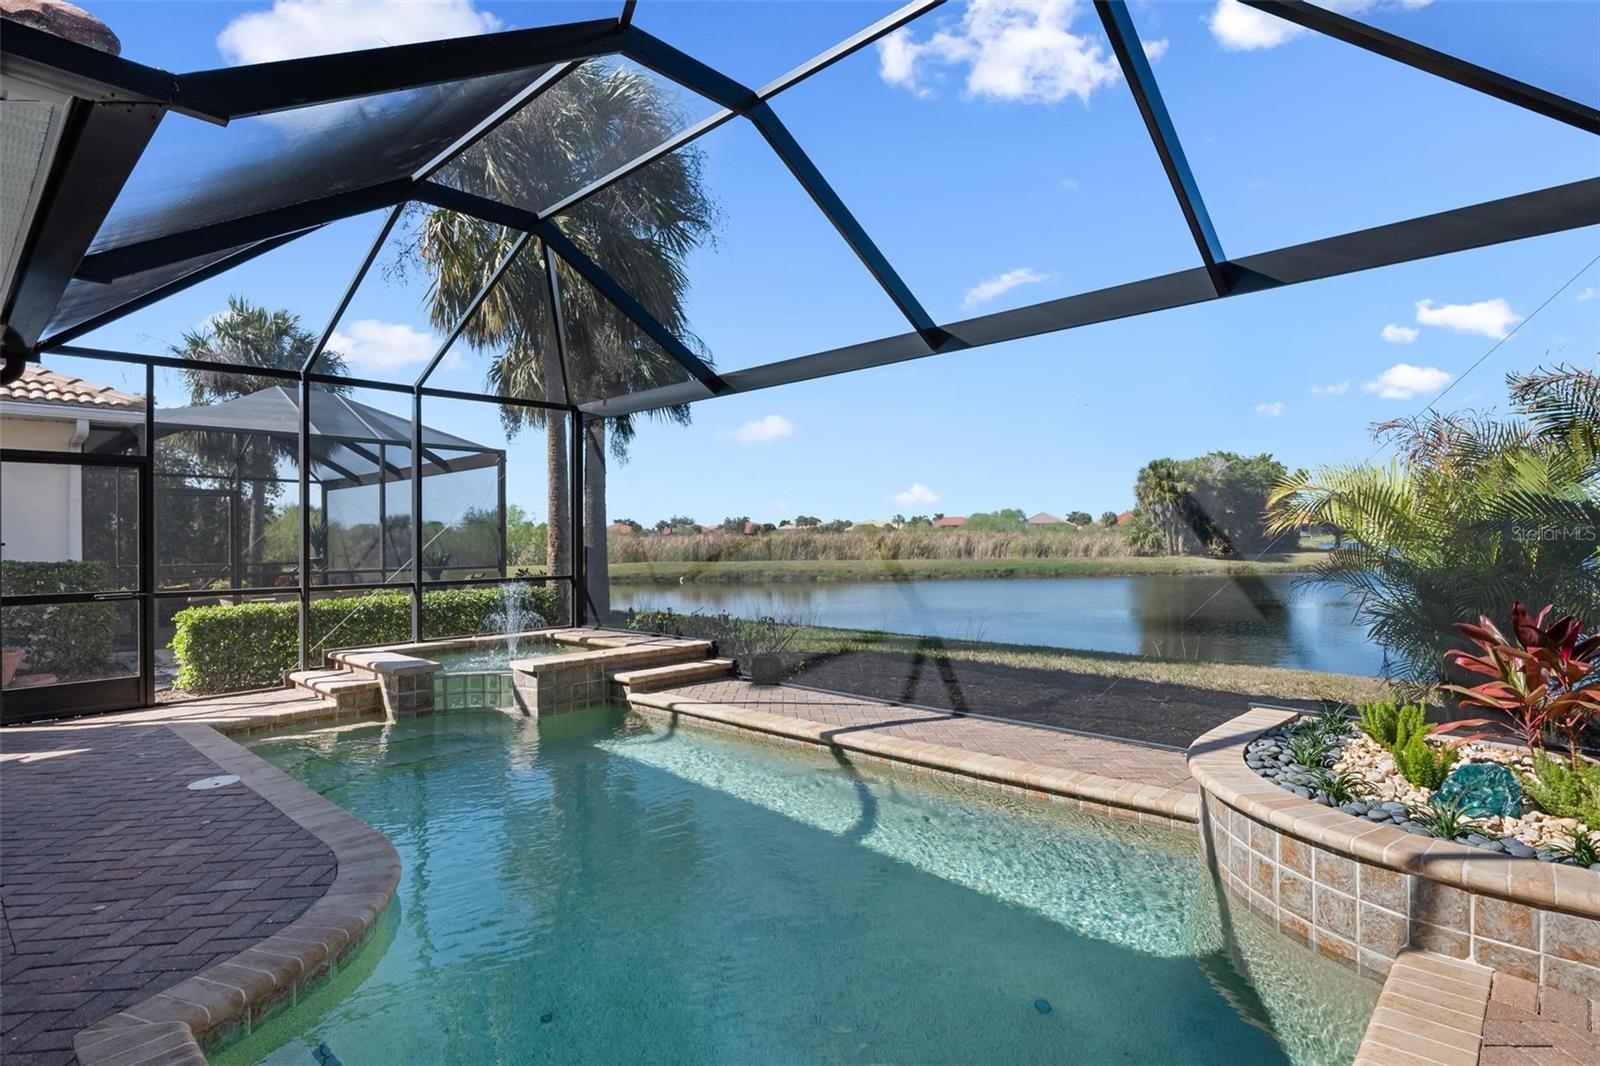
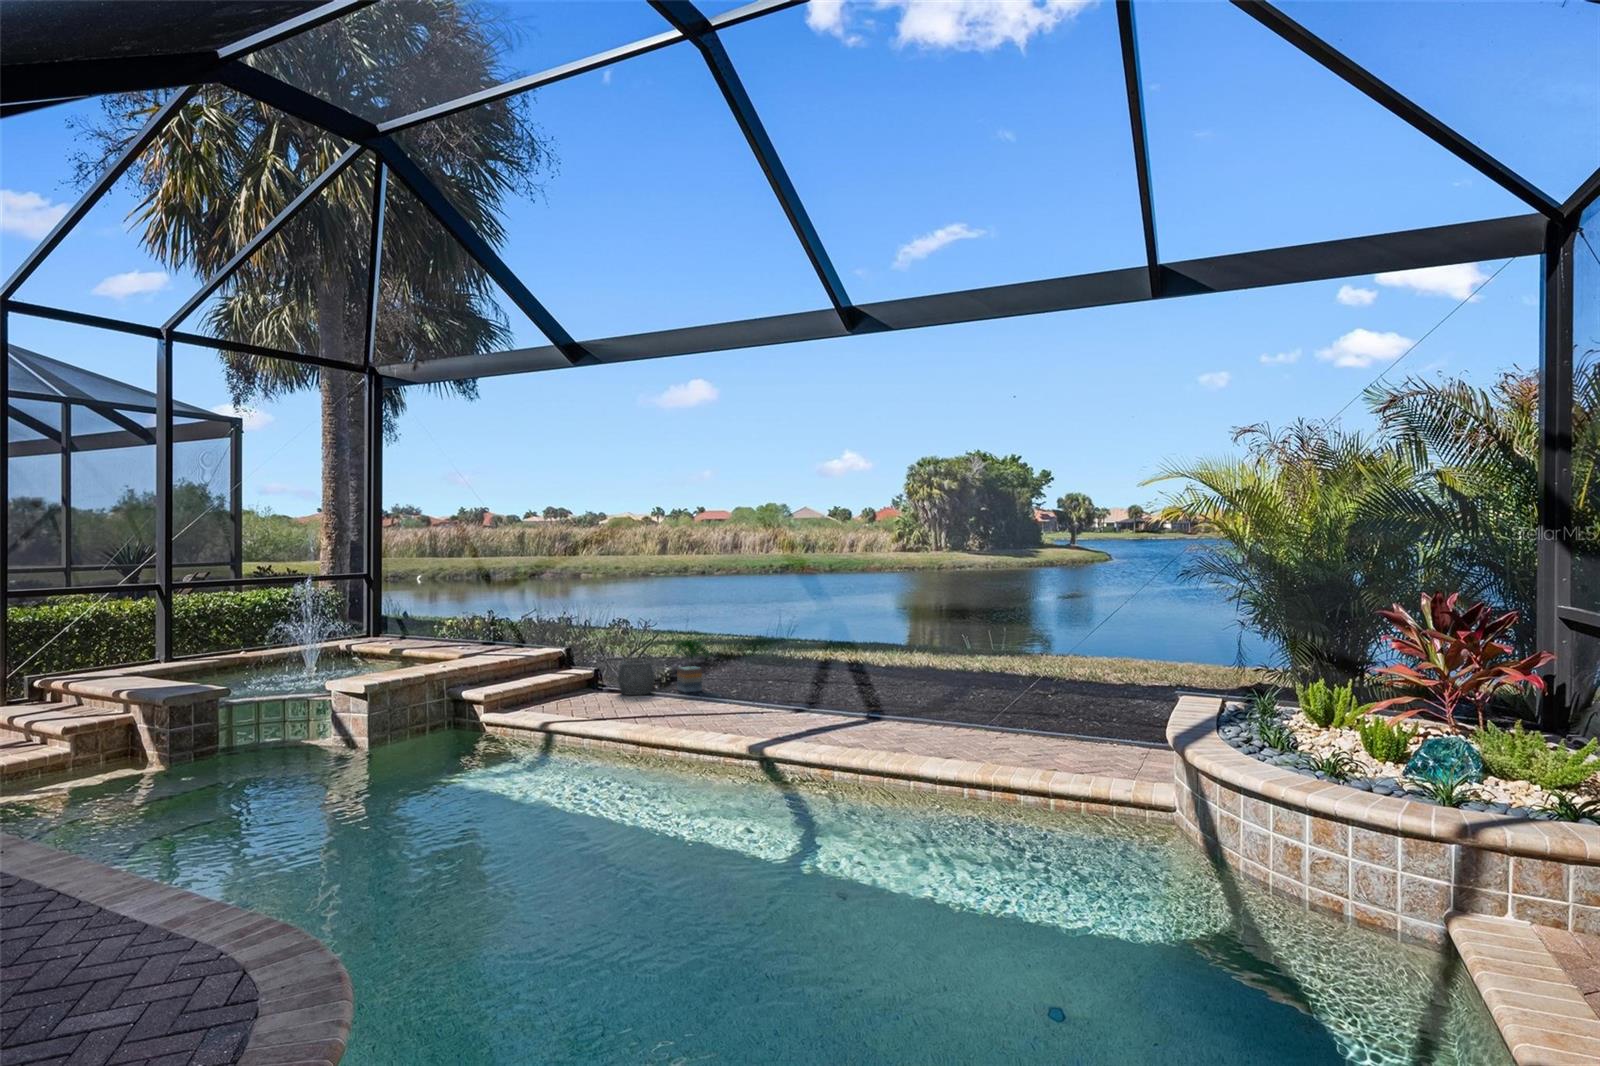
potted tree: none [799,637,832,684] -> present [674,640,709,693]

